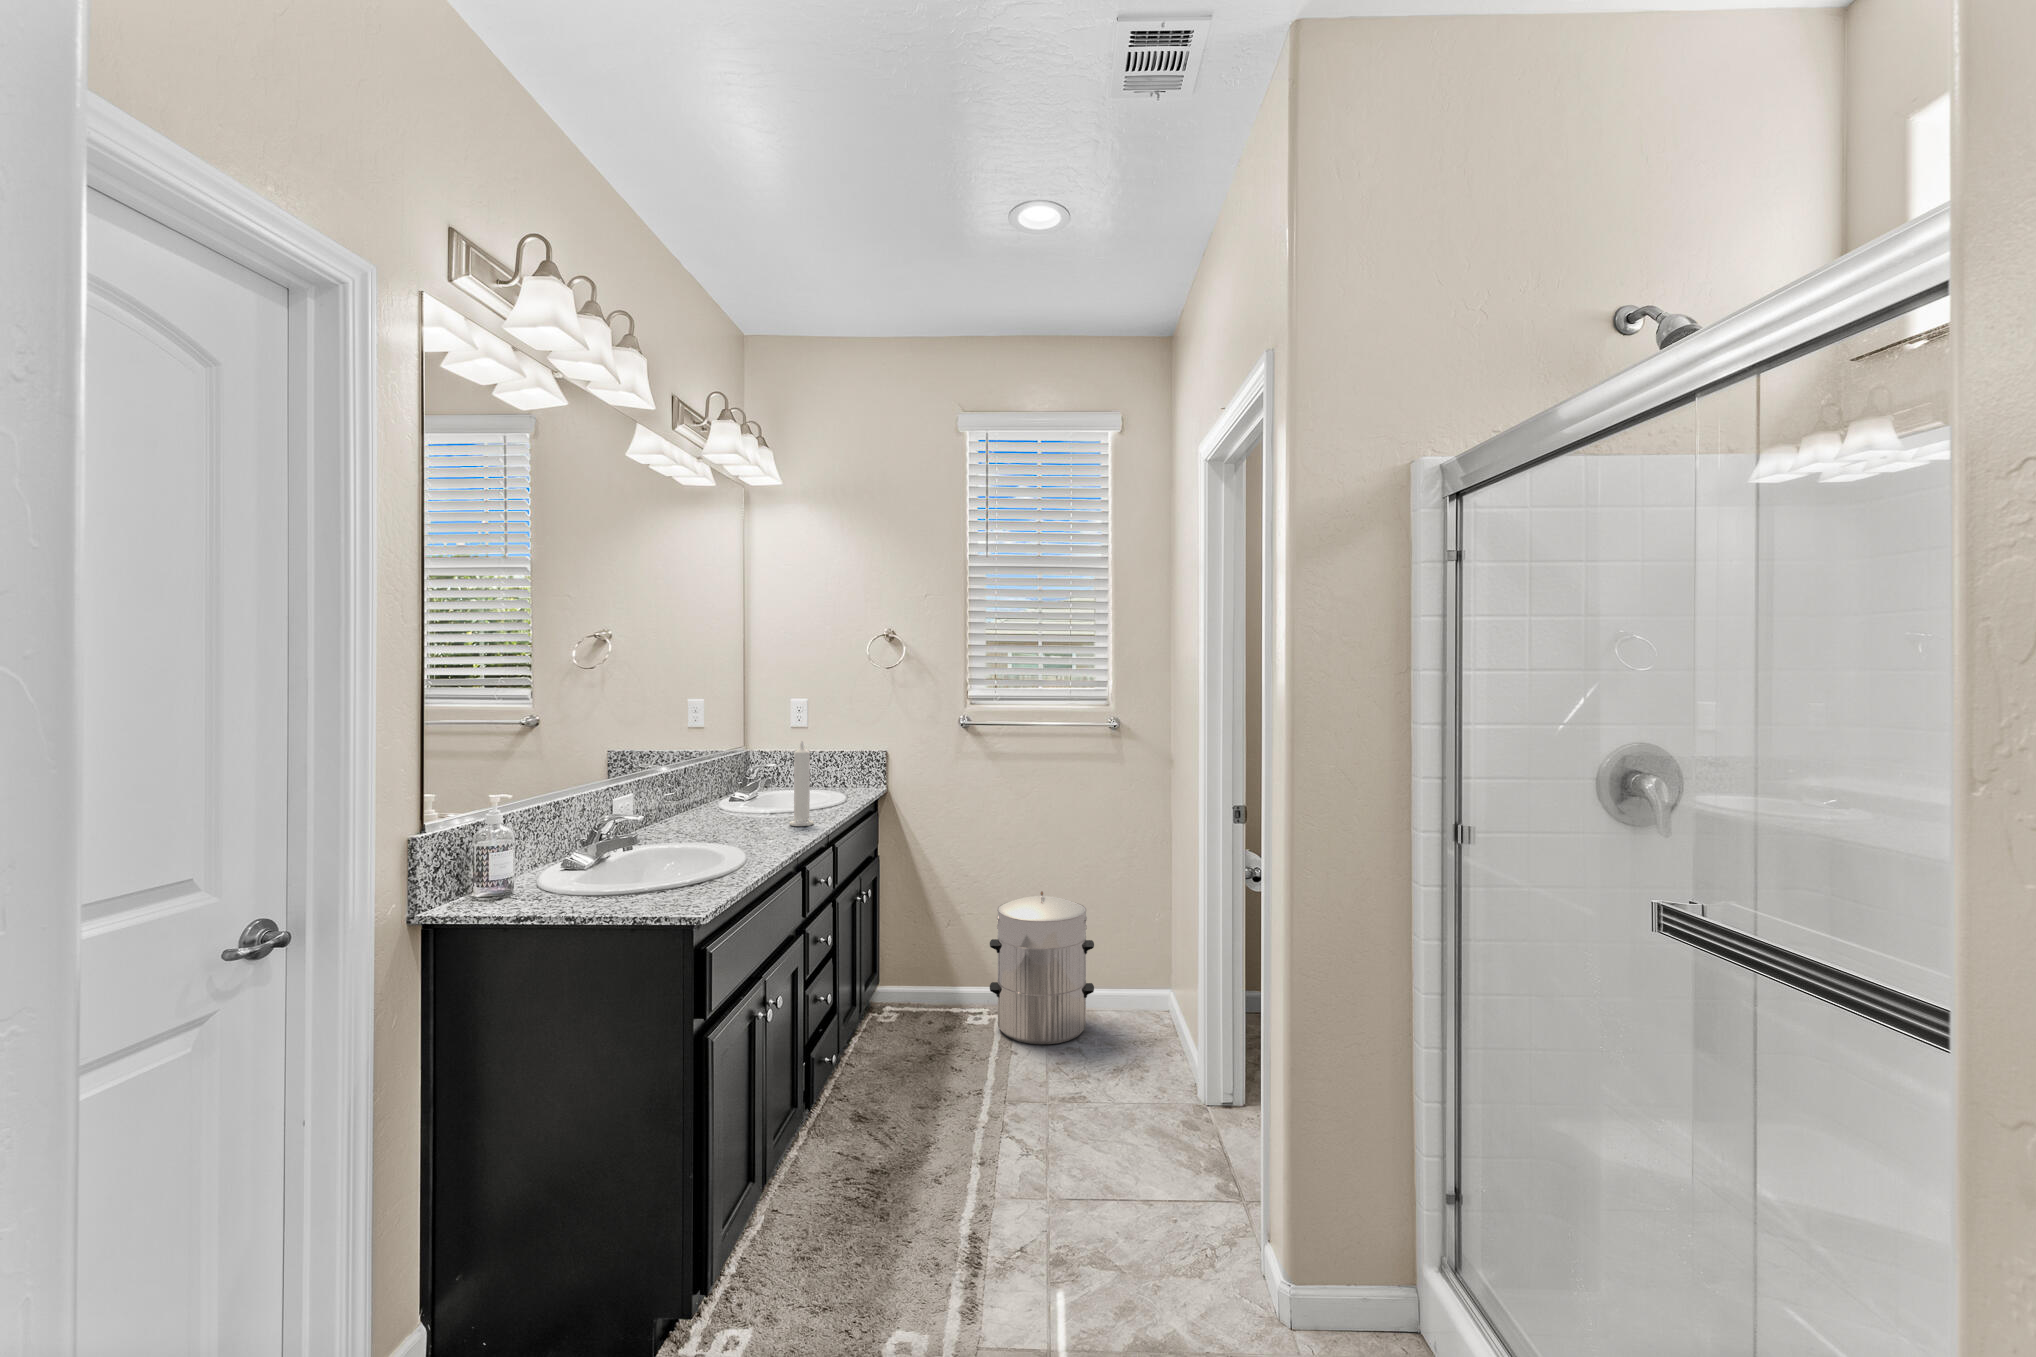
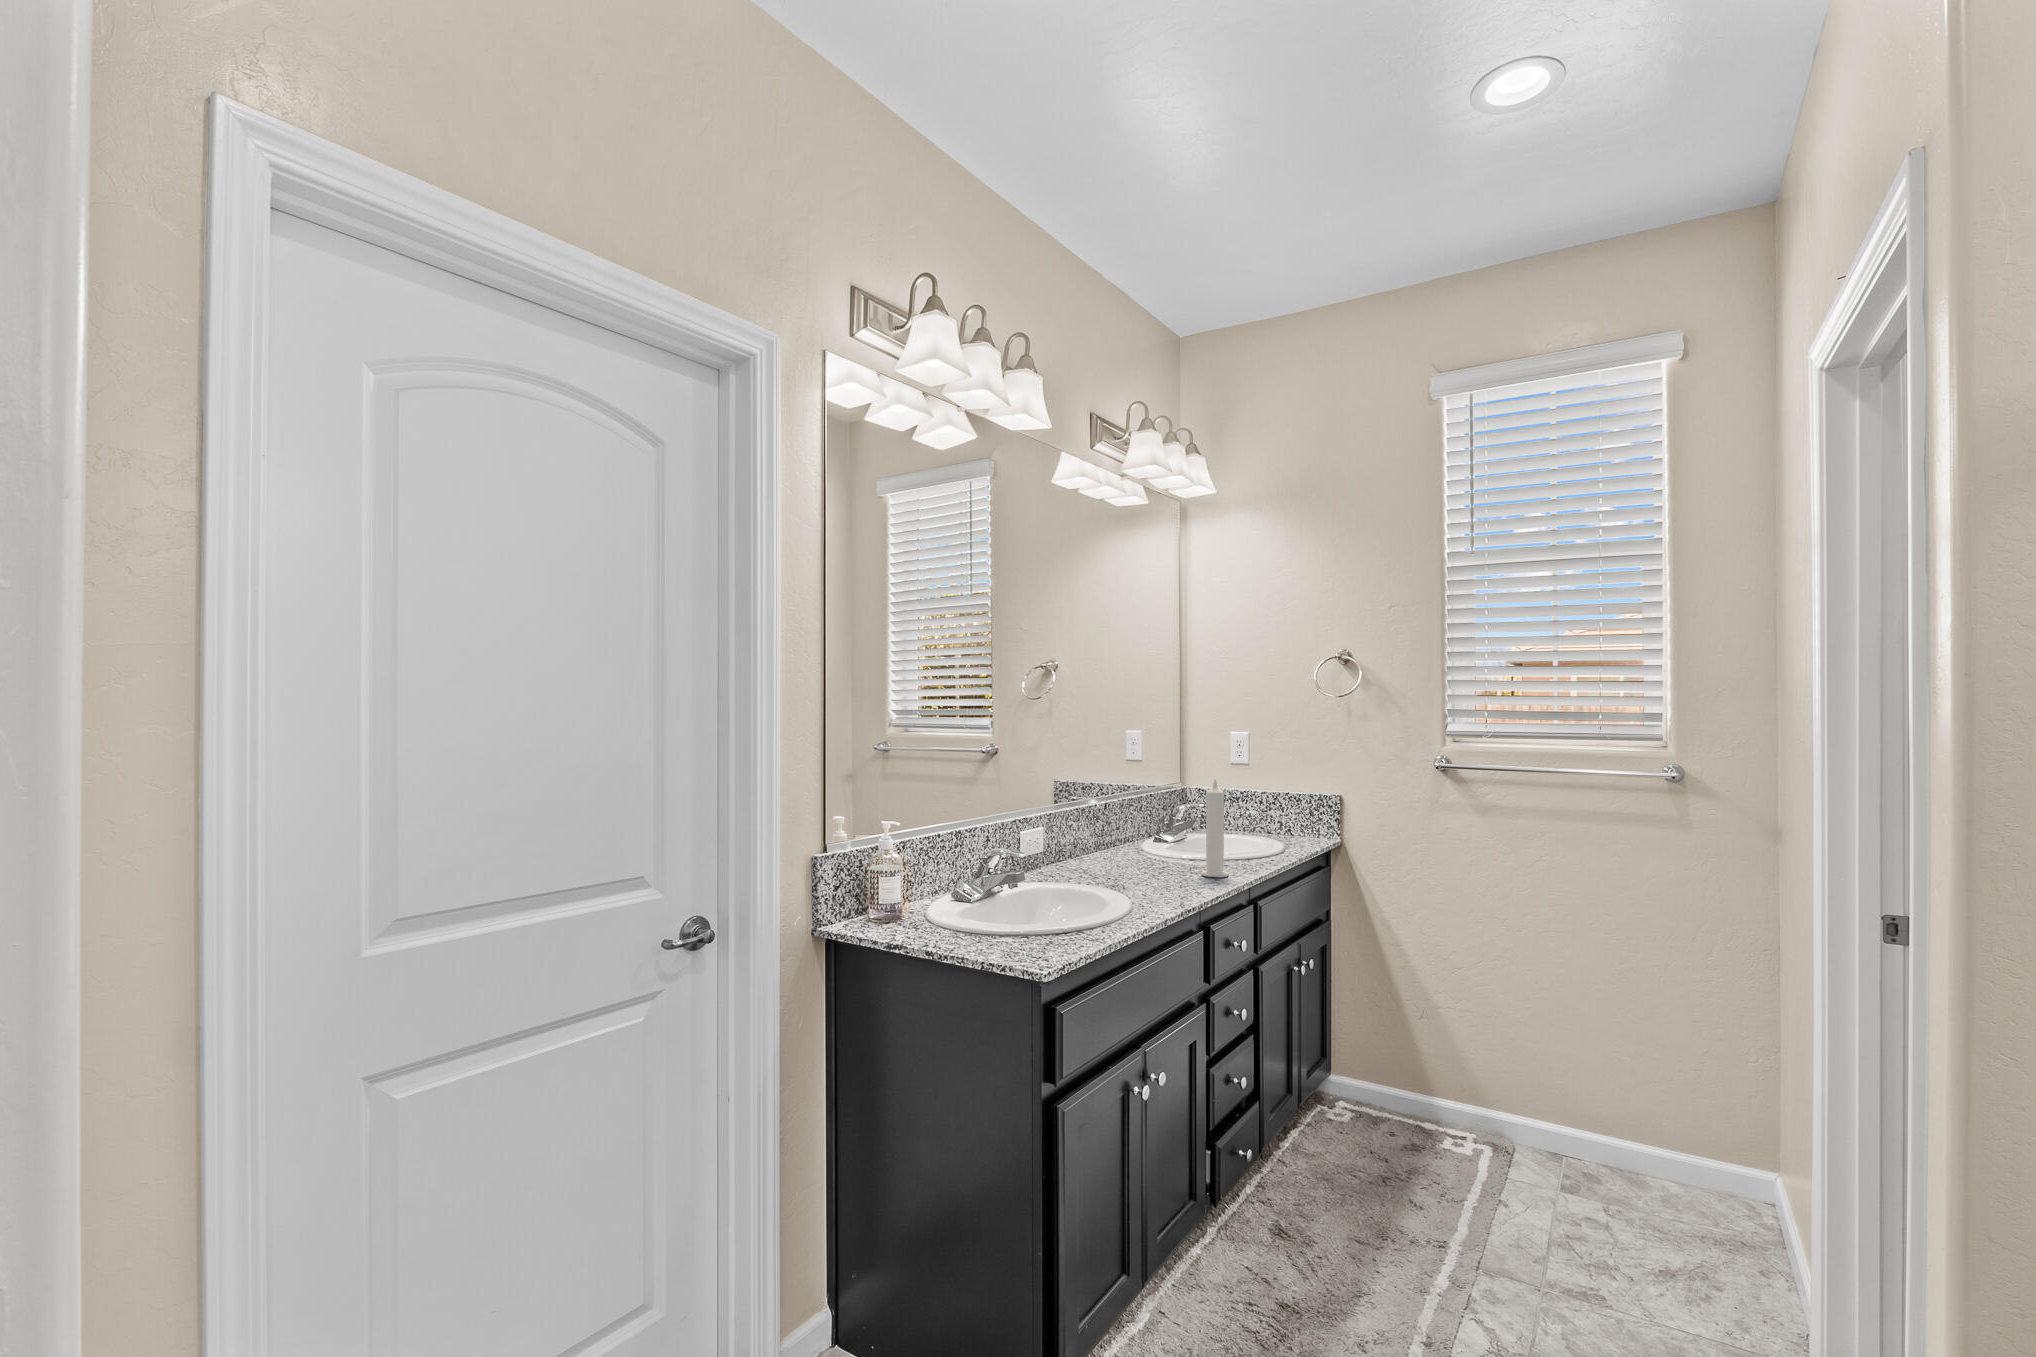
waste bin: present [990,891,1094,1044] -> none [1473,993,1633,1206]

